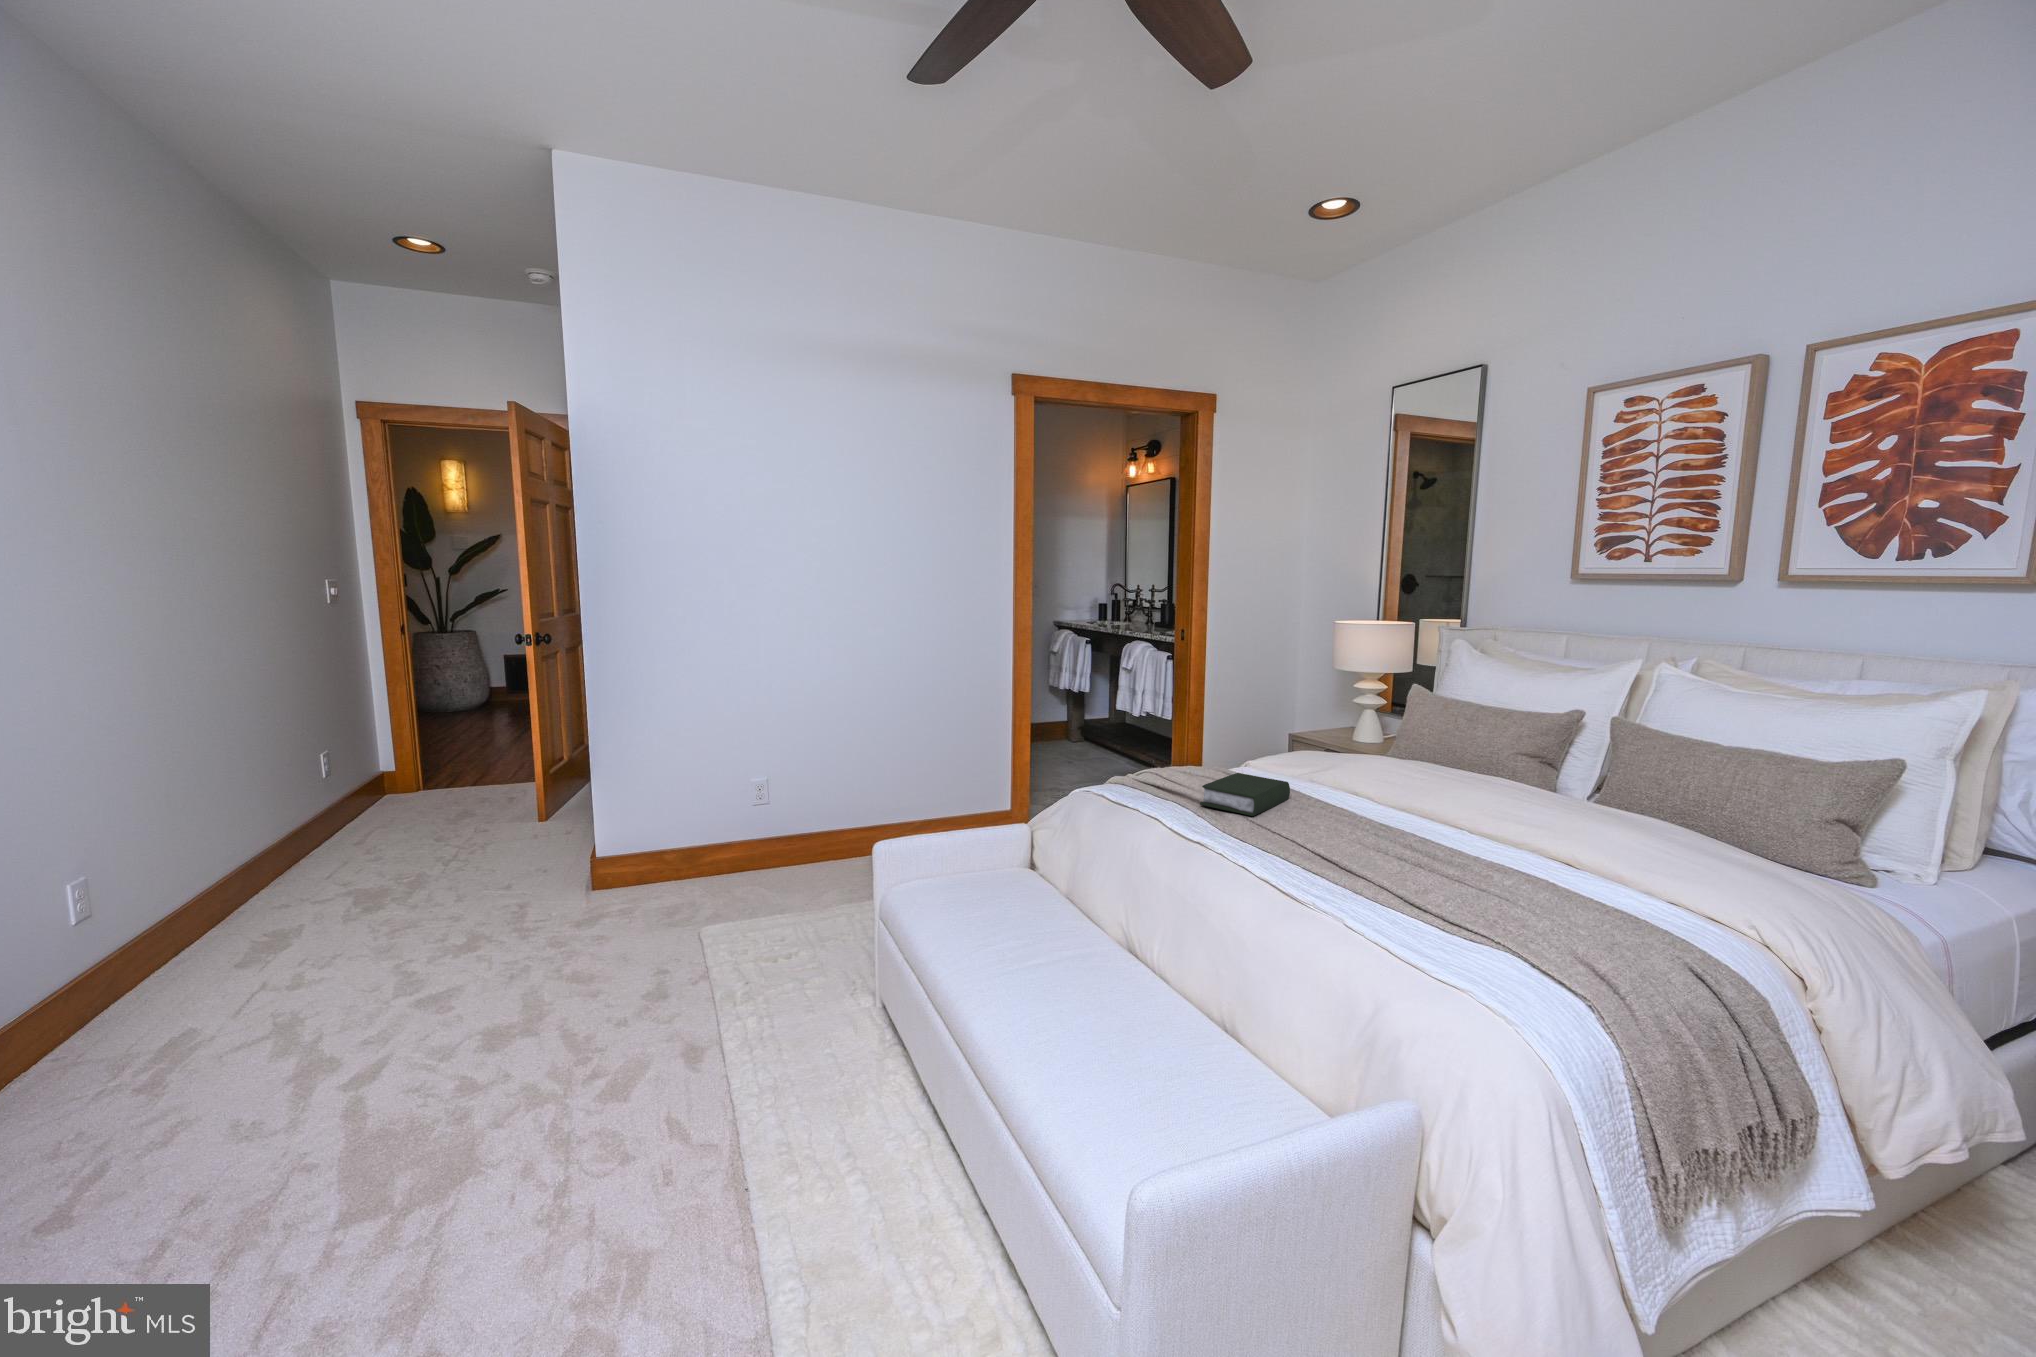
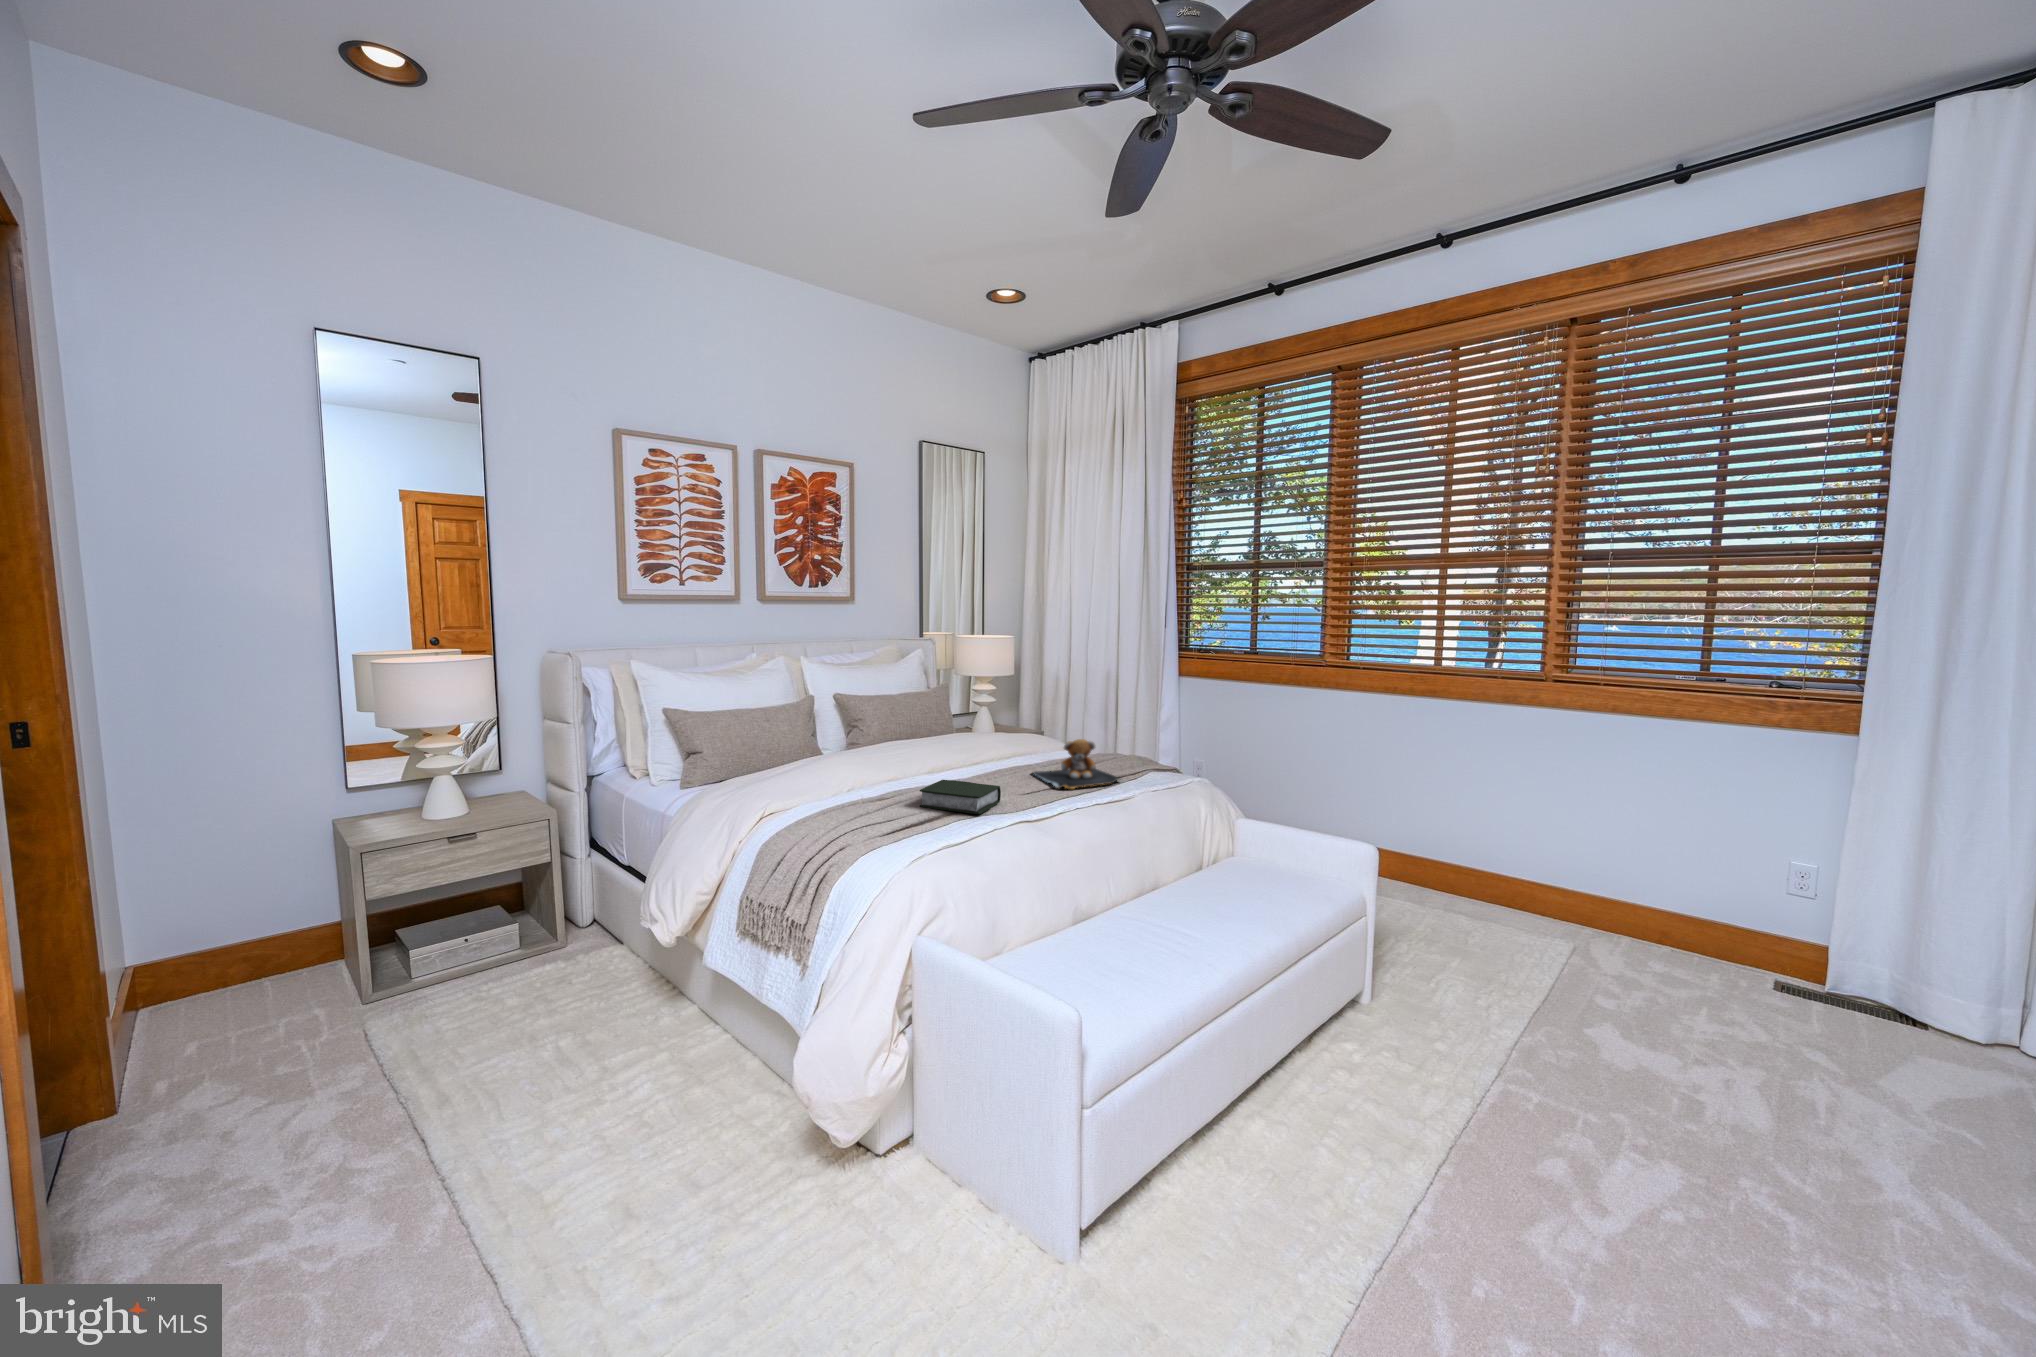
teddy bear: none [1331,801,1507,895] -> present [1033,739,1119,789]

